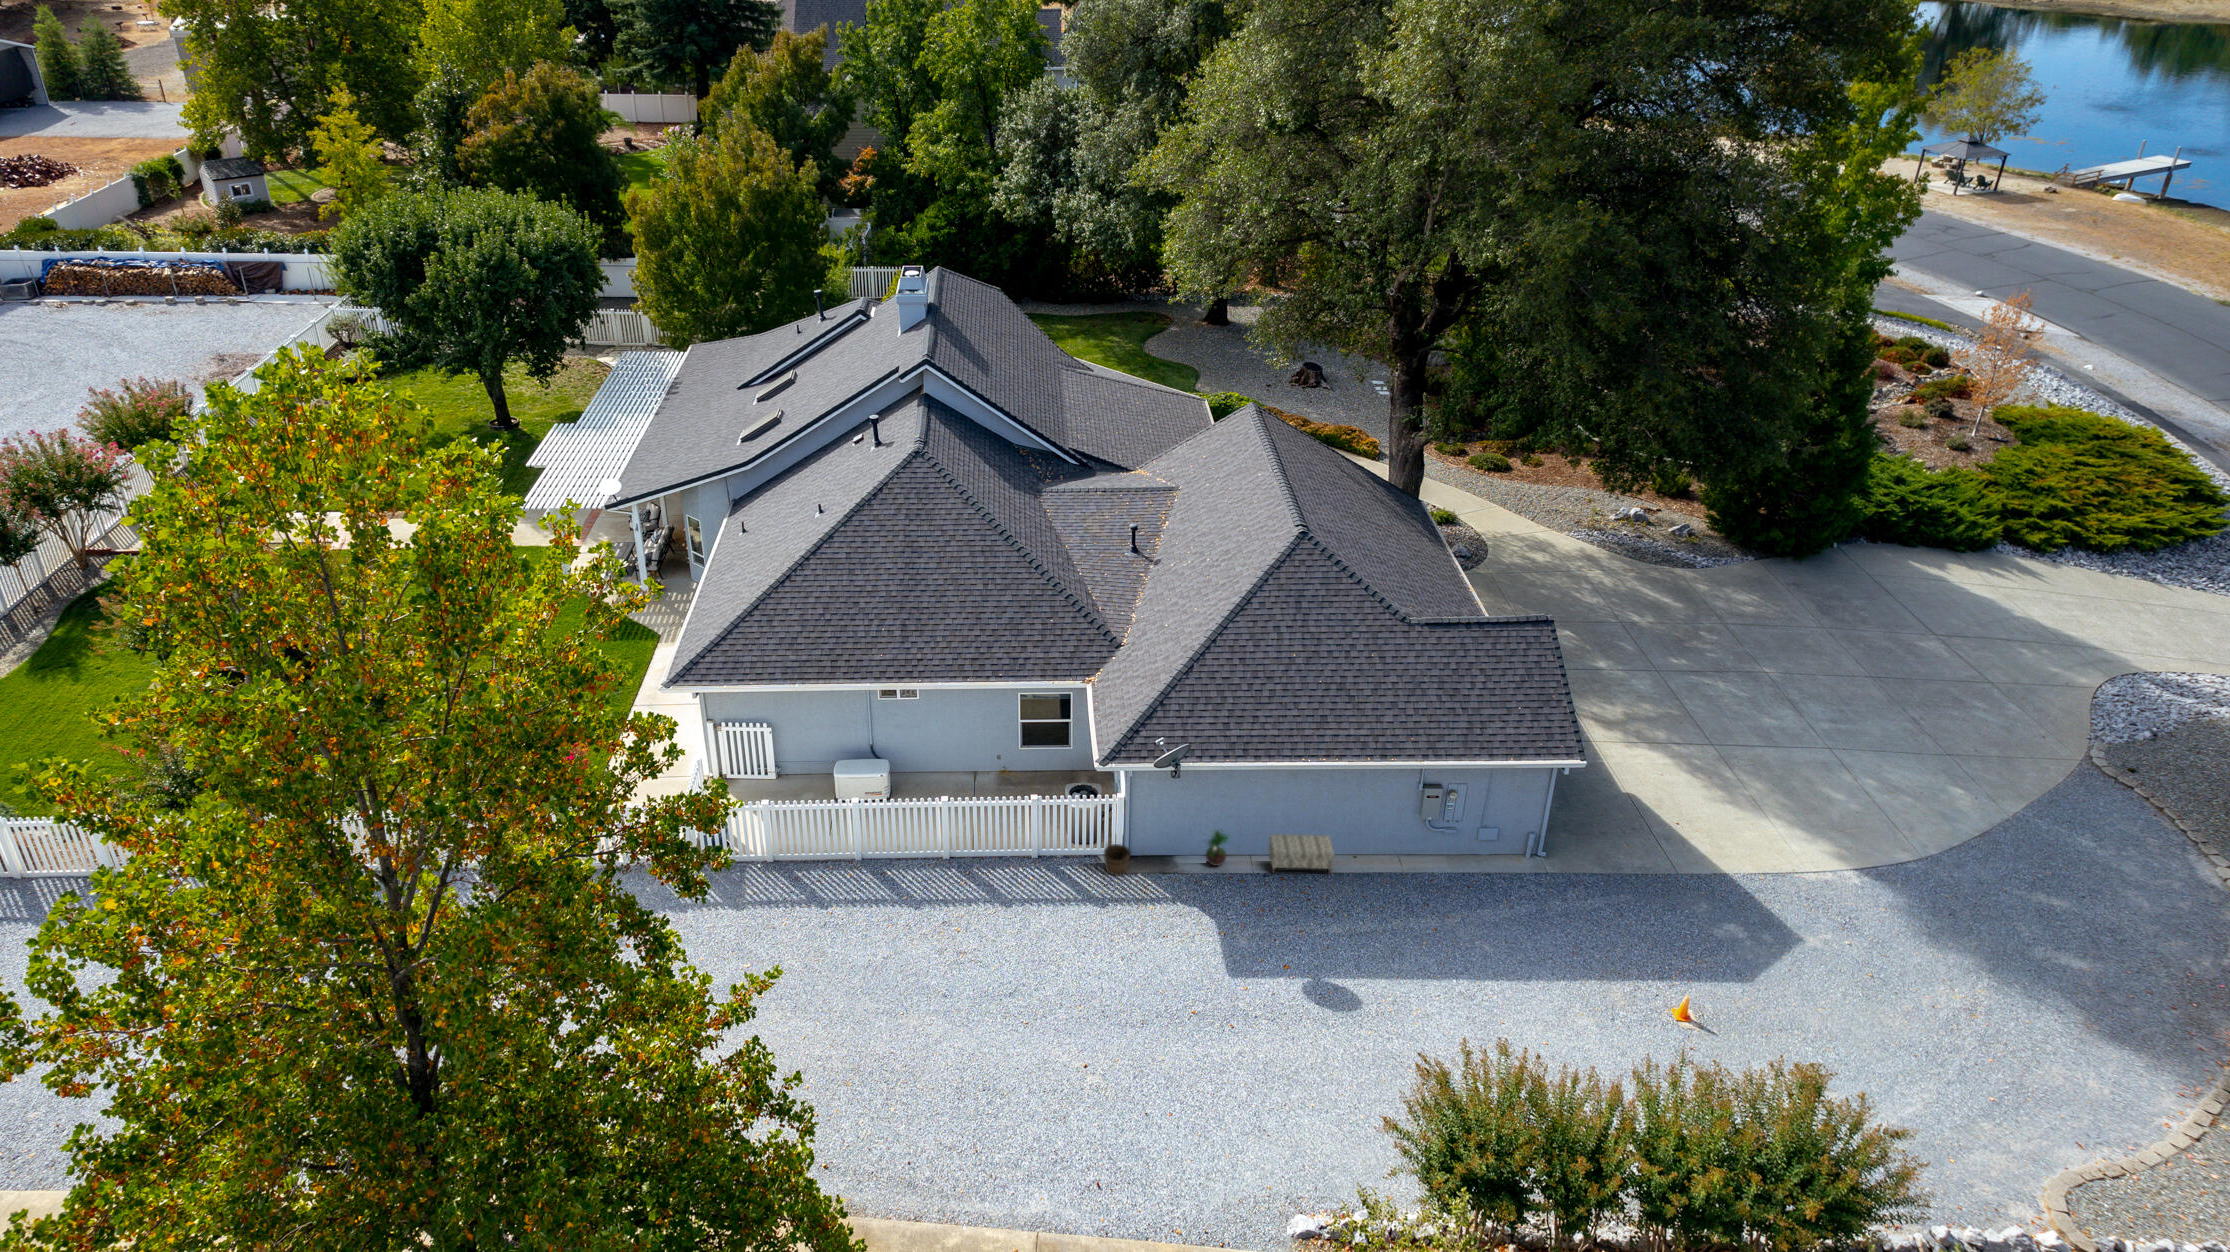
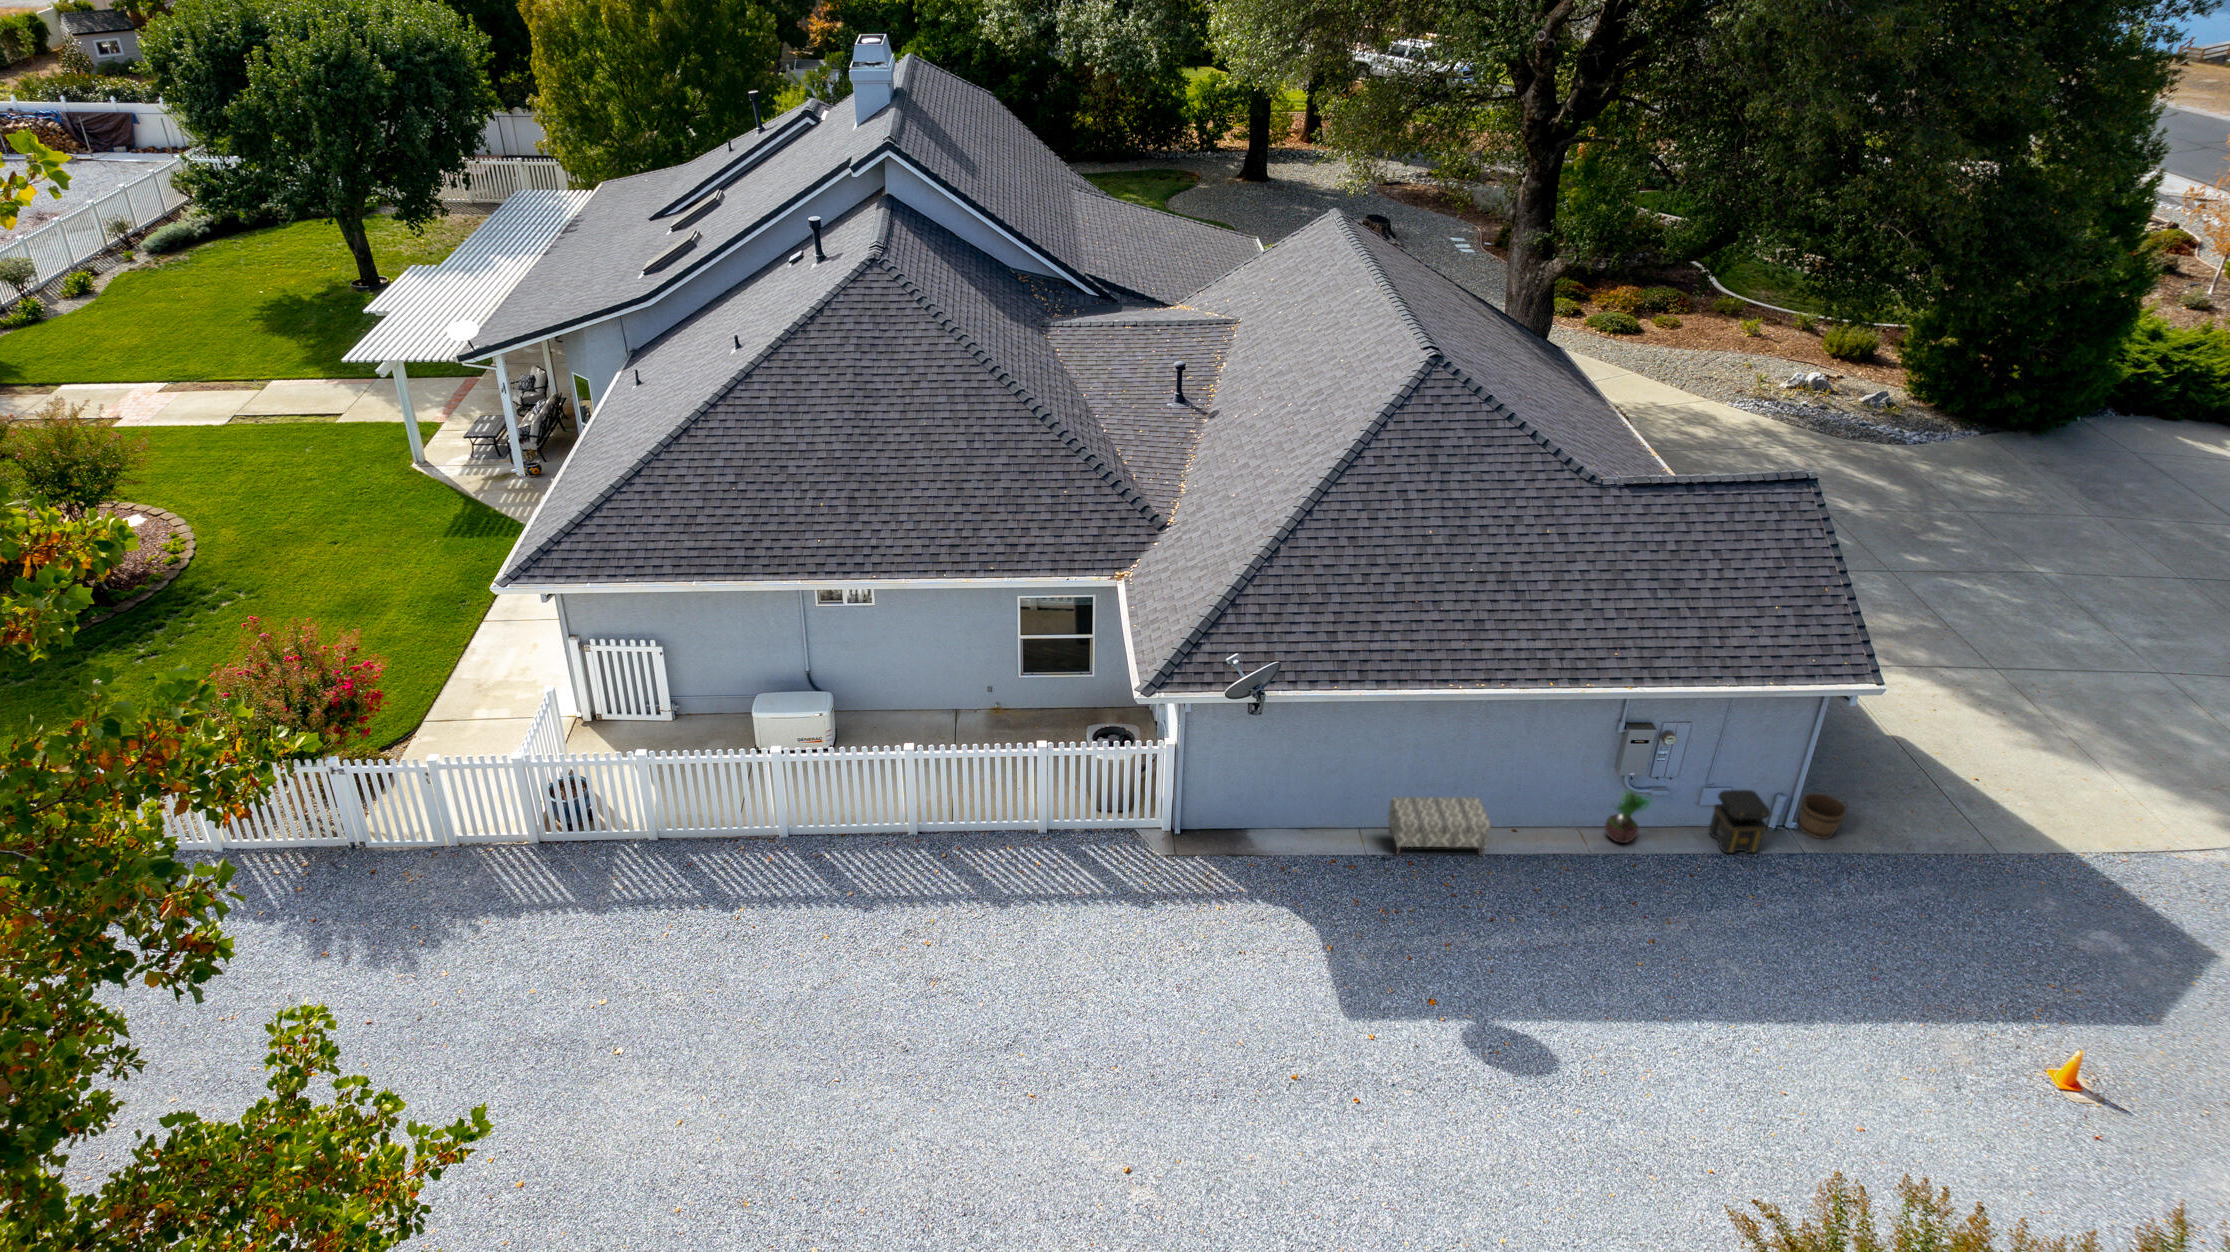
potted tree: present [1206,829,1229,866] -> present [1605,790,1652,843]
toolbox: none [1486,830,1522,873] -> present [1708,790,1770,853]
bucket: present [1104,844,1131,876] -> present [1799,793,1847,839]

